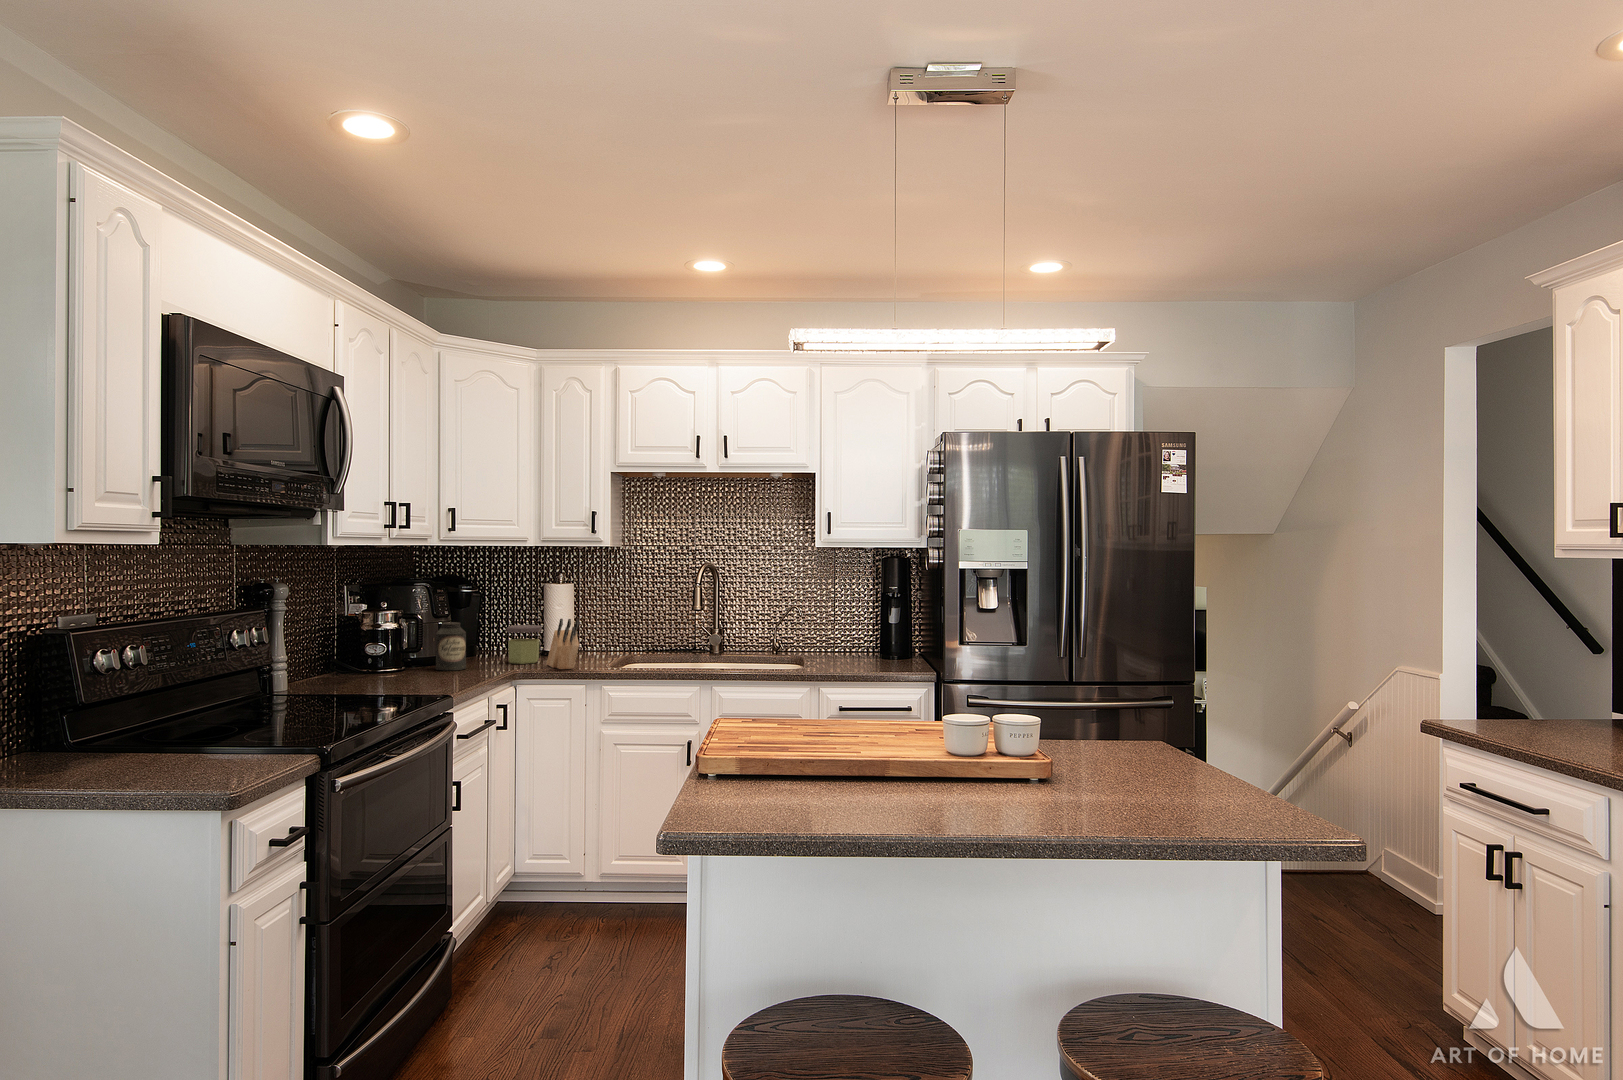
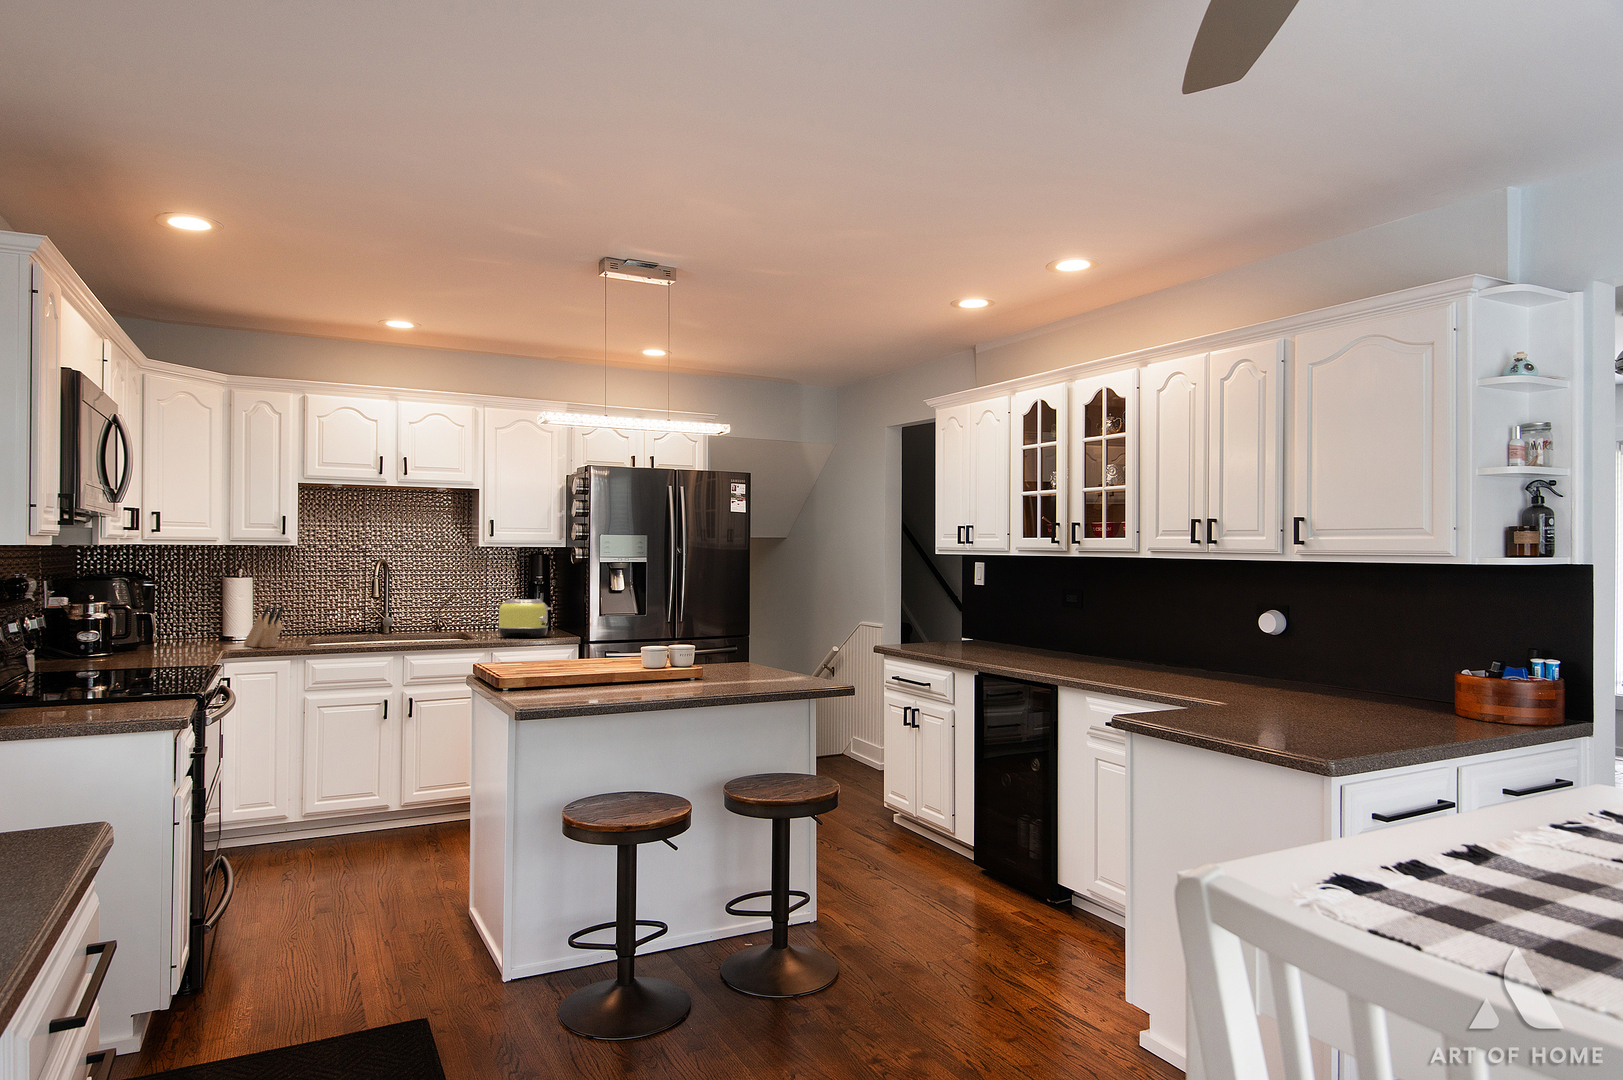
toaster: none [834,617,903,671] -> present [498,599,552,638]
canister: present [436,622,466,670] -> none [140,611,170,653]
jar: present [506,625,542,664] -> none [200,613,233,646]

